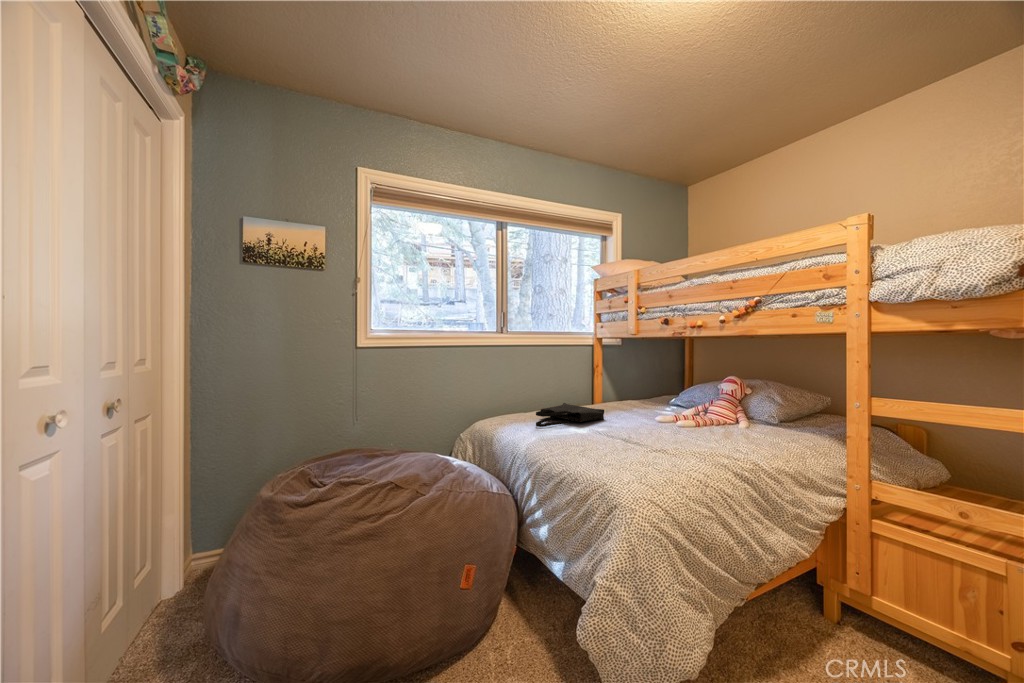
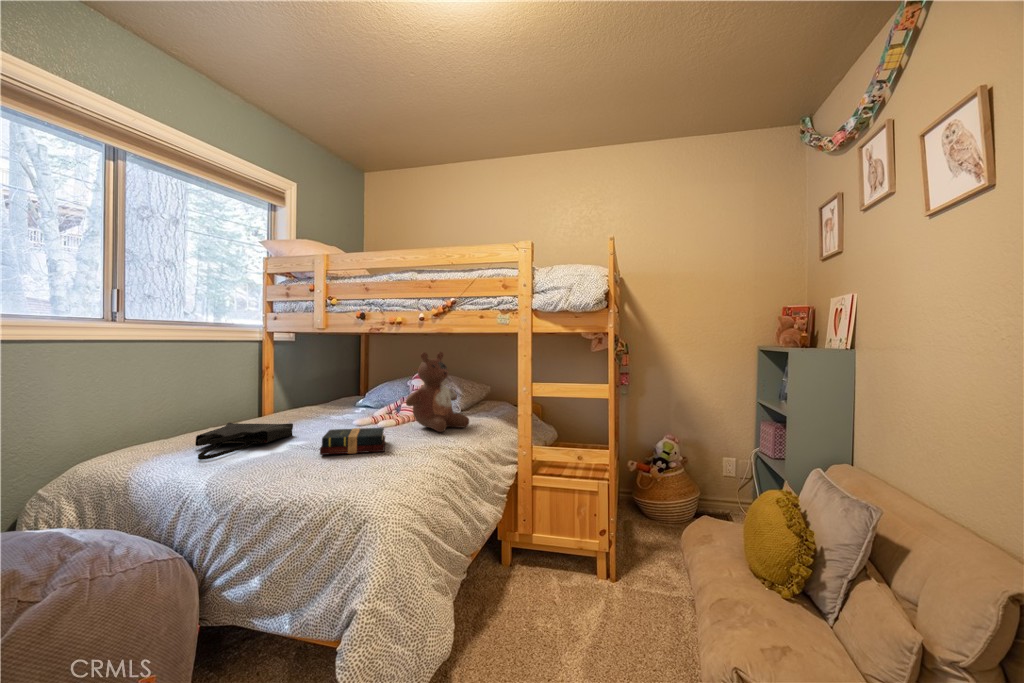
stuffed bear: none [700,355,776,439] -> present [406,352,469,432]
hardback book: none [609,419,673,447] -> present [320,428,385,455]

